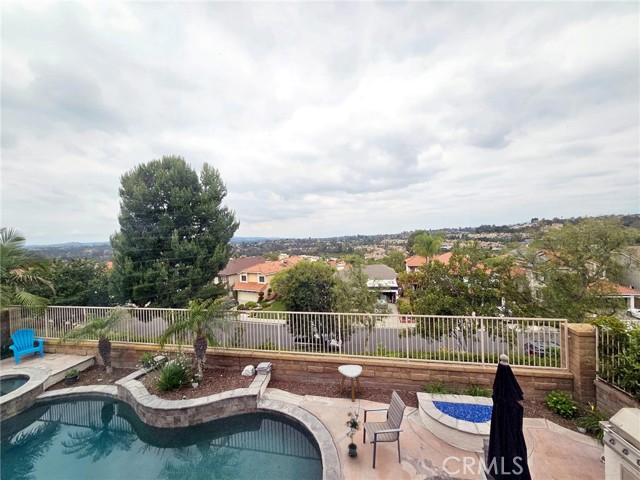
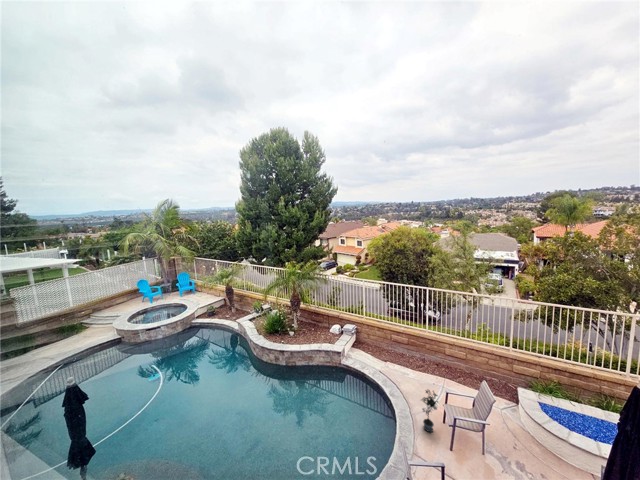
side table: present [338,365,362,402] -> none [425,342,453,382]

